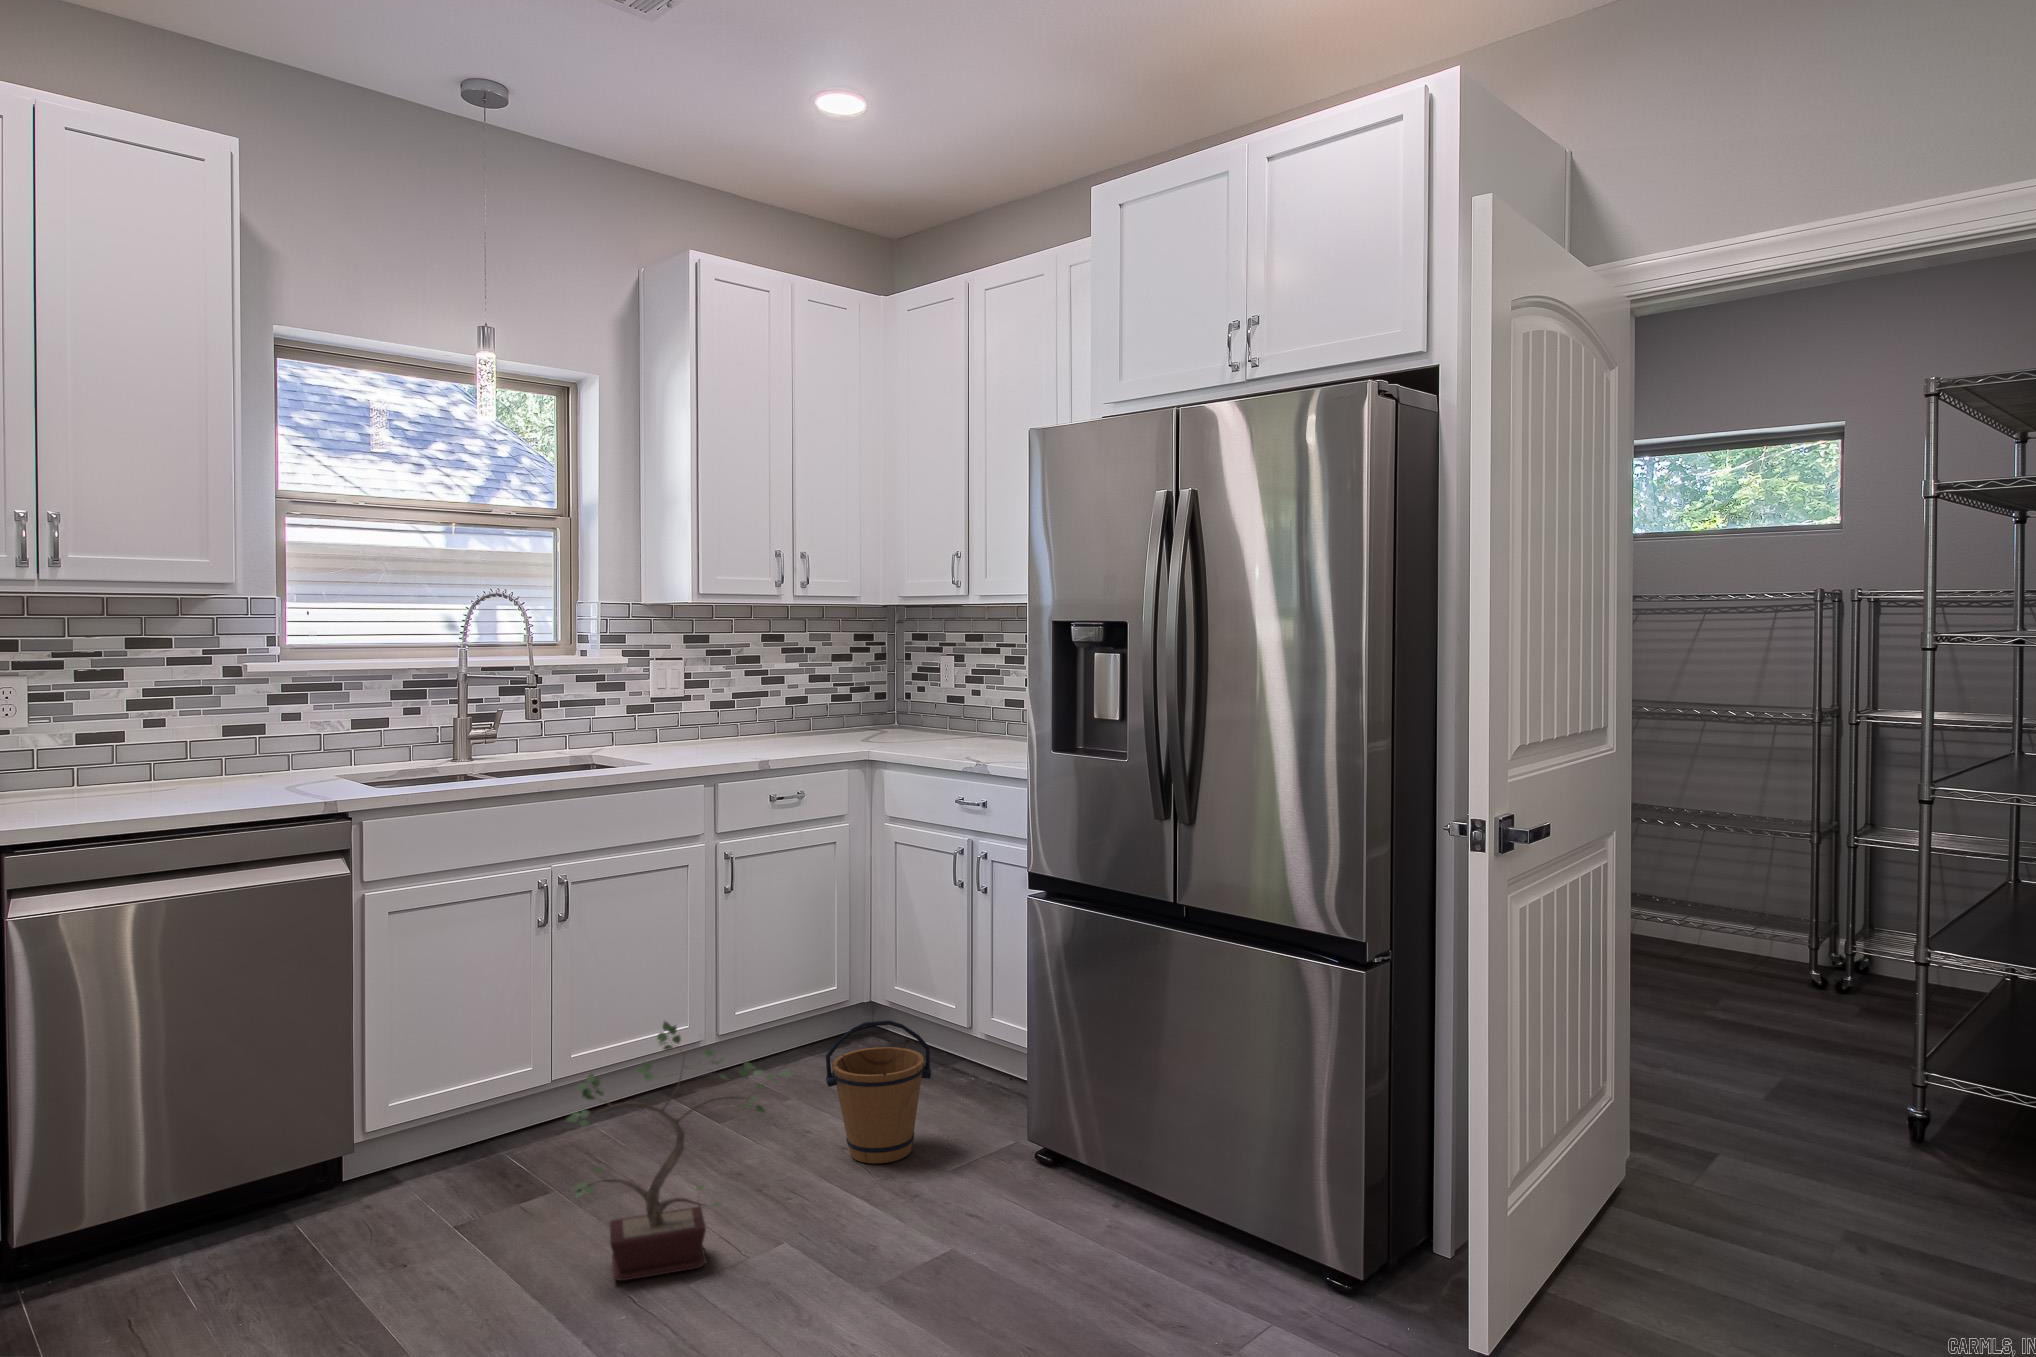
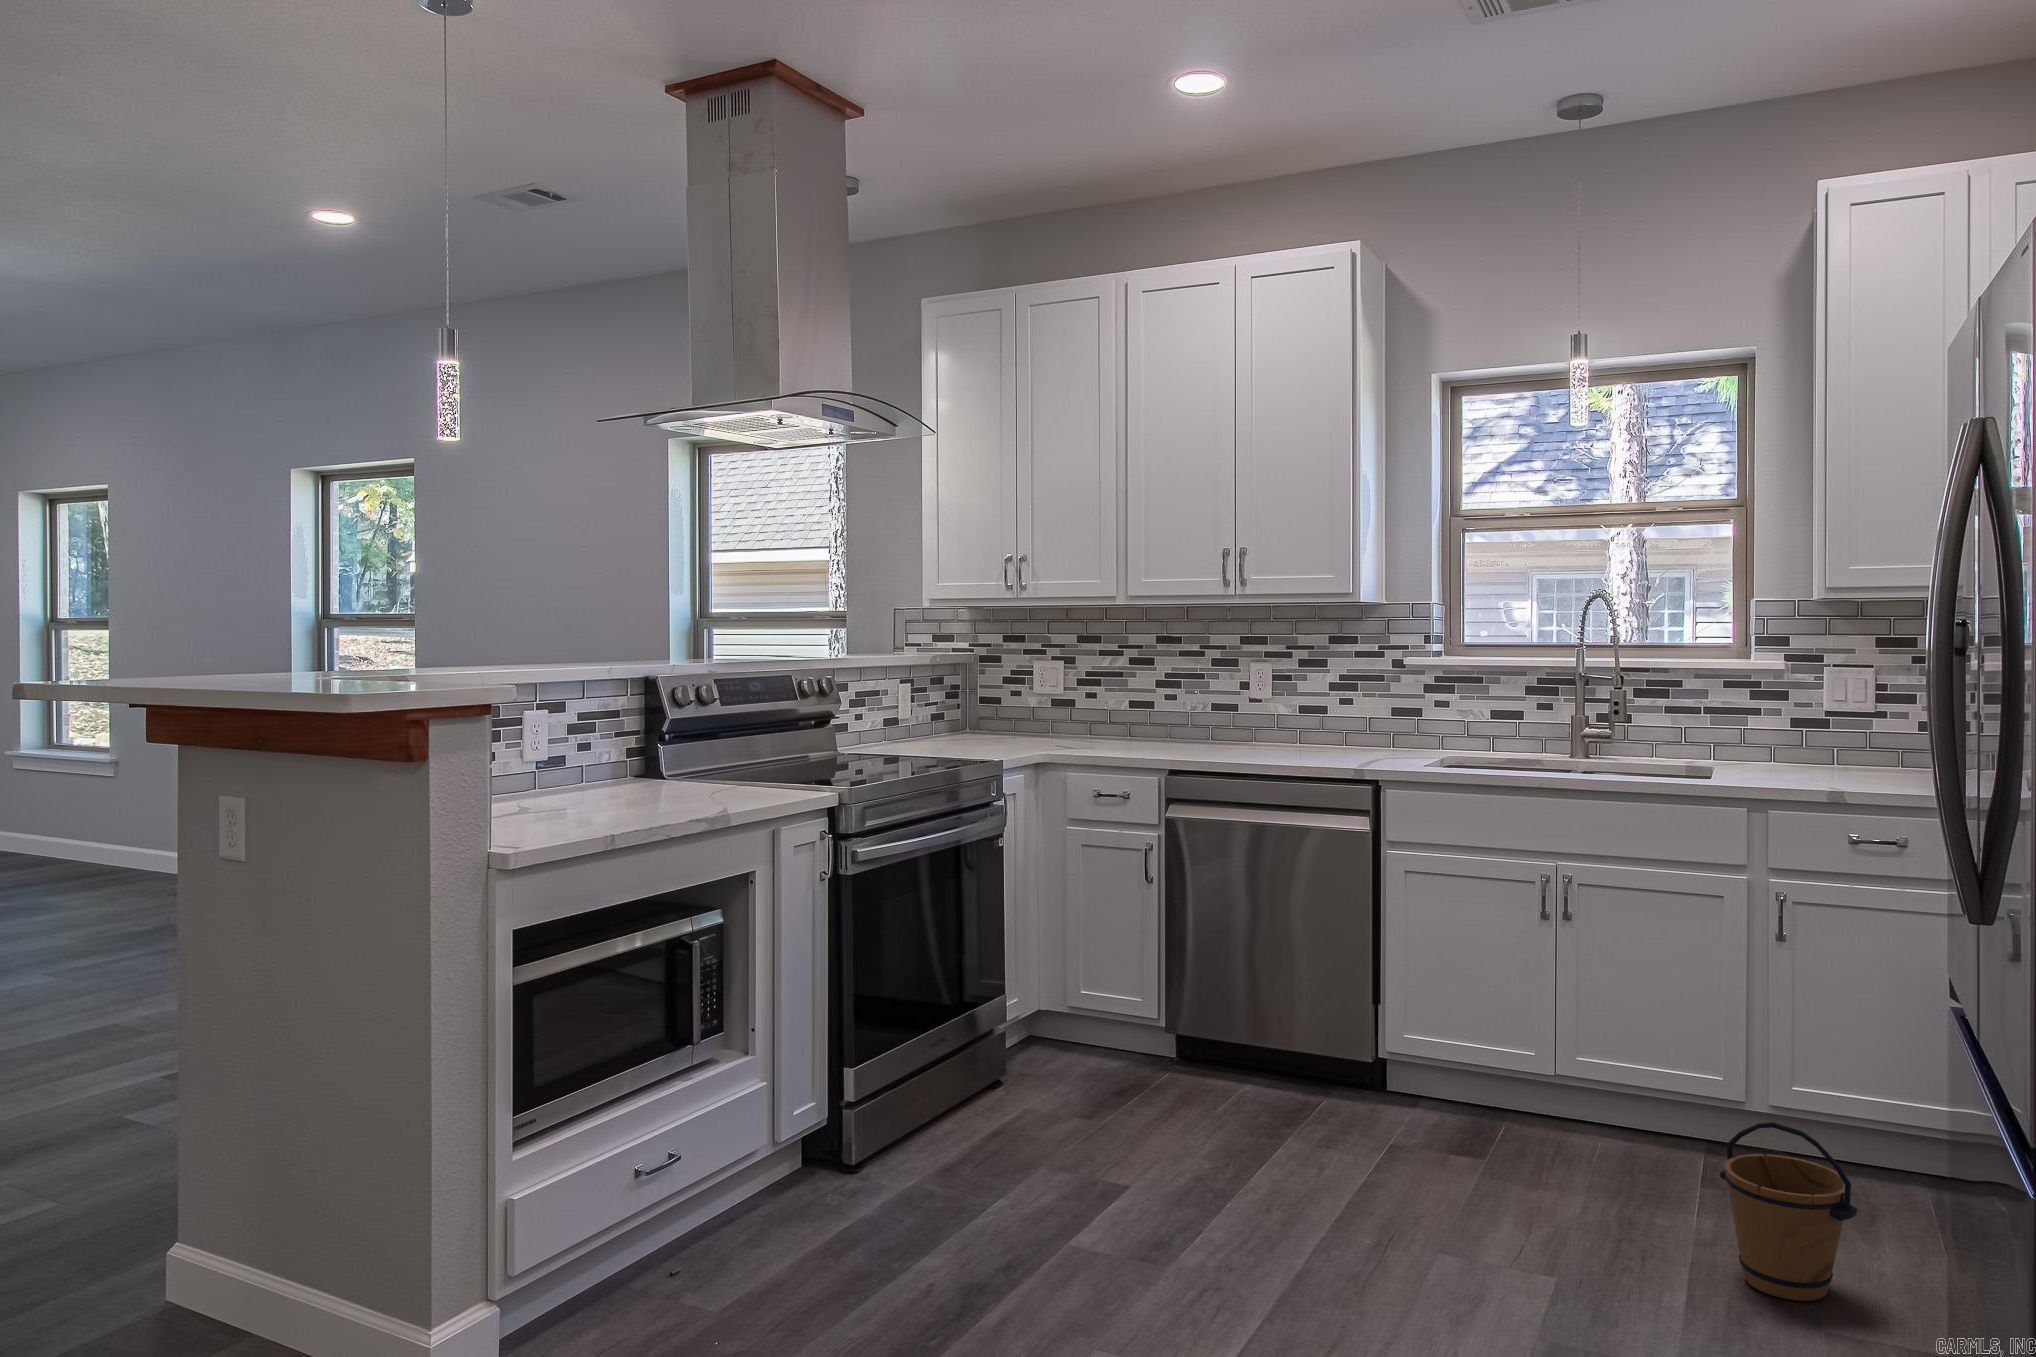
potted plant: present [567,1022,793,1281] -> none [1359,1023,1537,1266]

